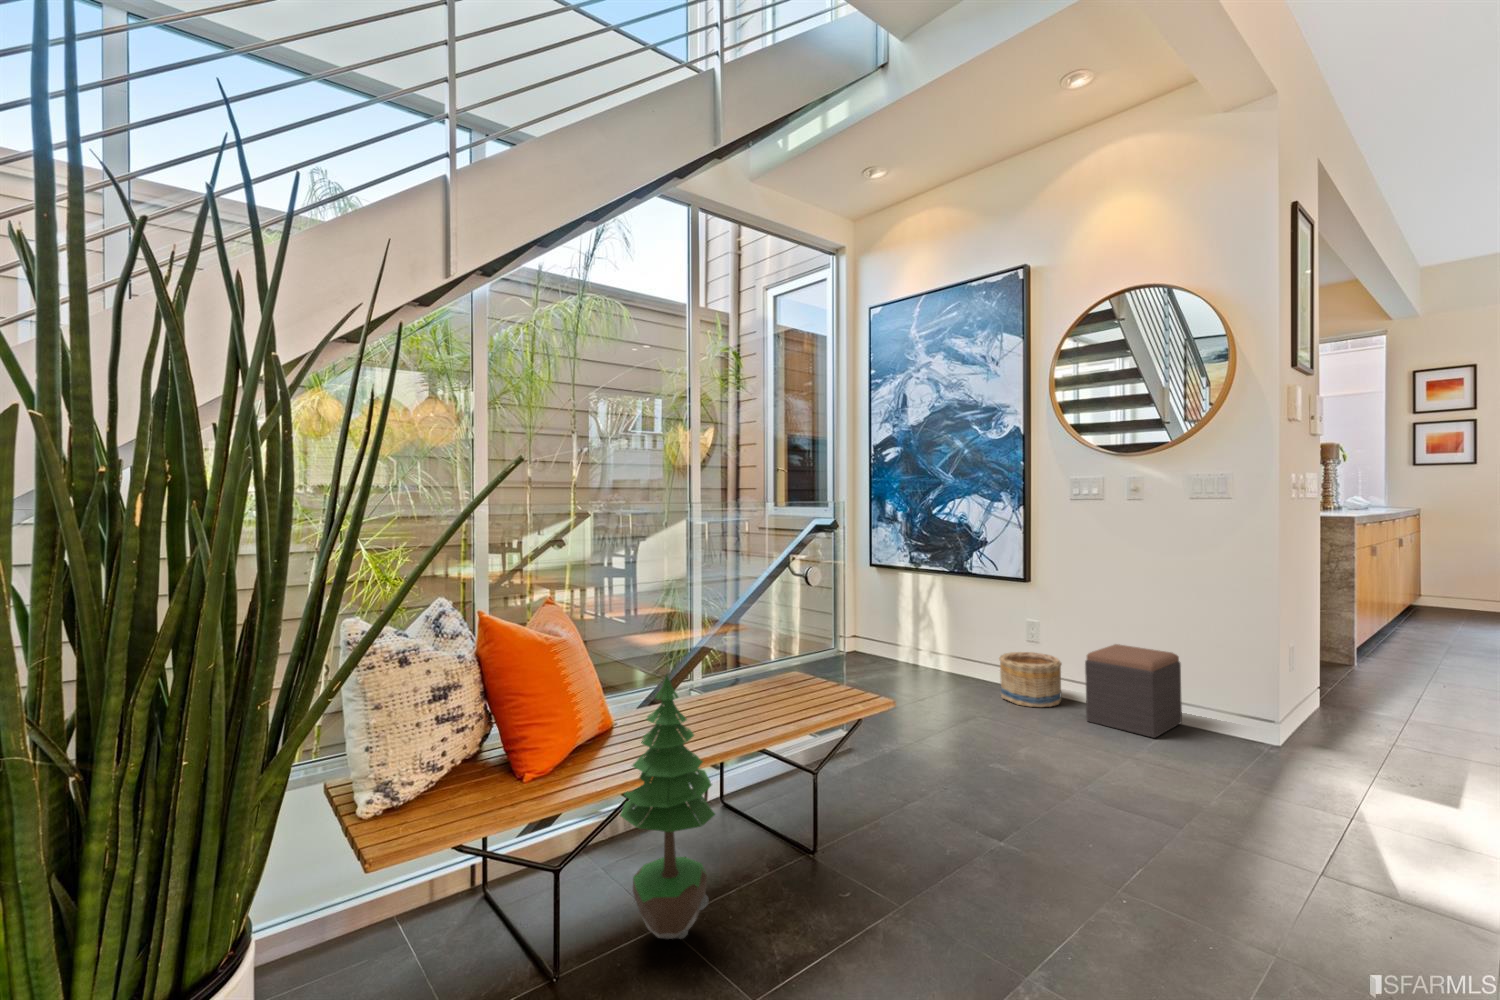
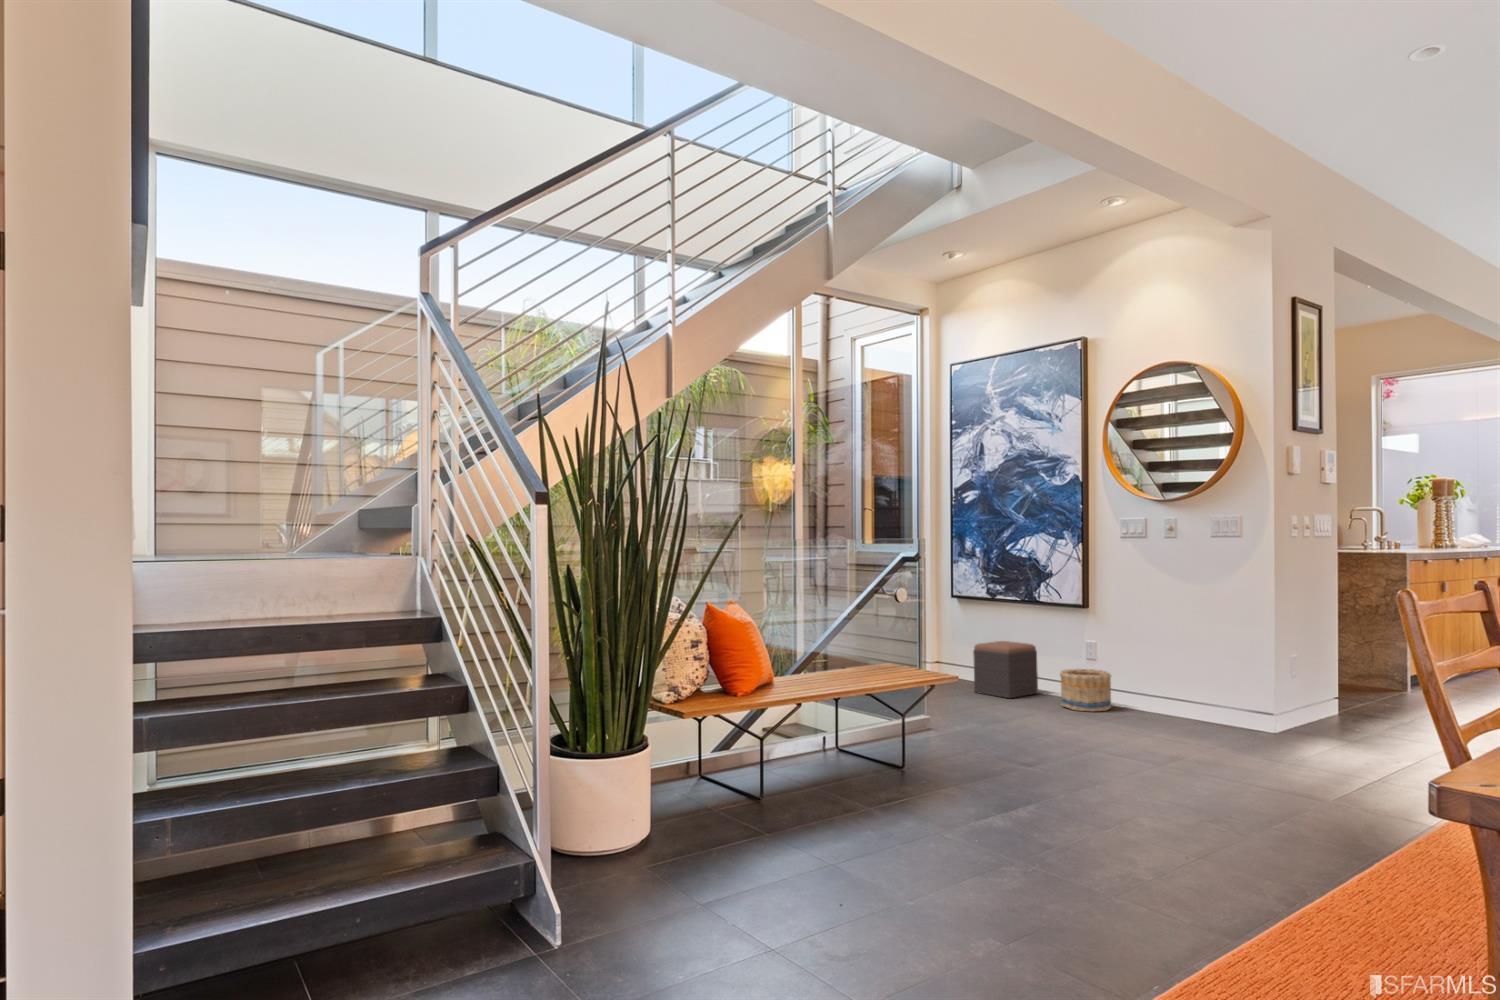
footstool: present [1085,644,1182,738] -> present [973,641,1038,698]
potted tree: present [620,676,715,939] -> none [793,637,847,791]

